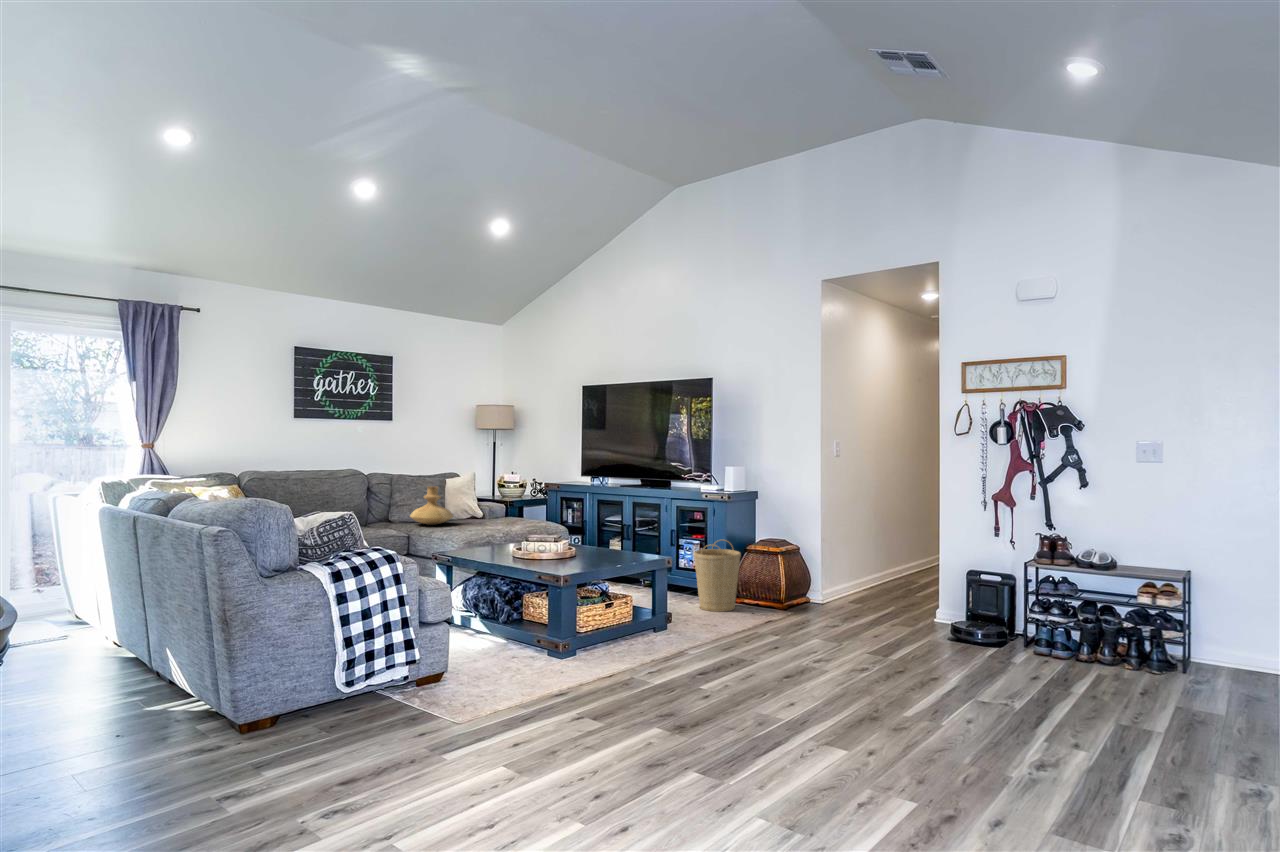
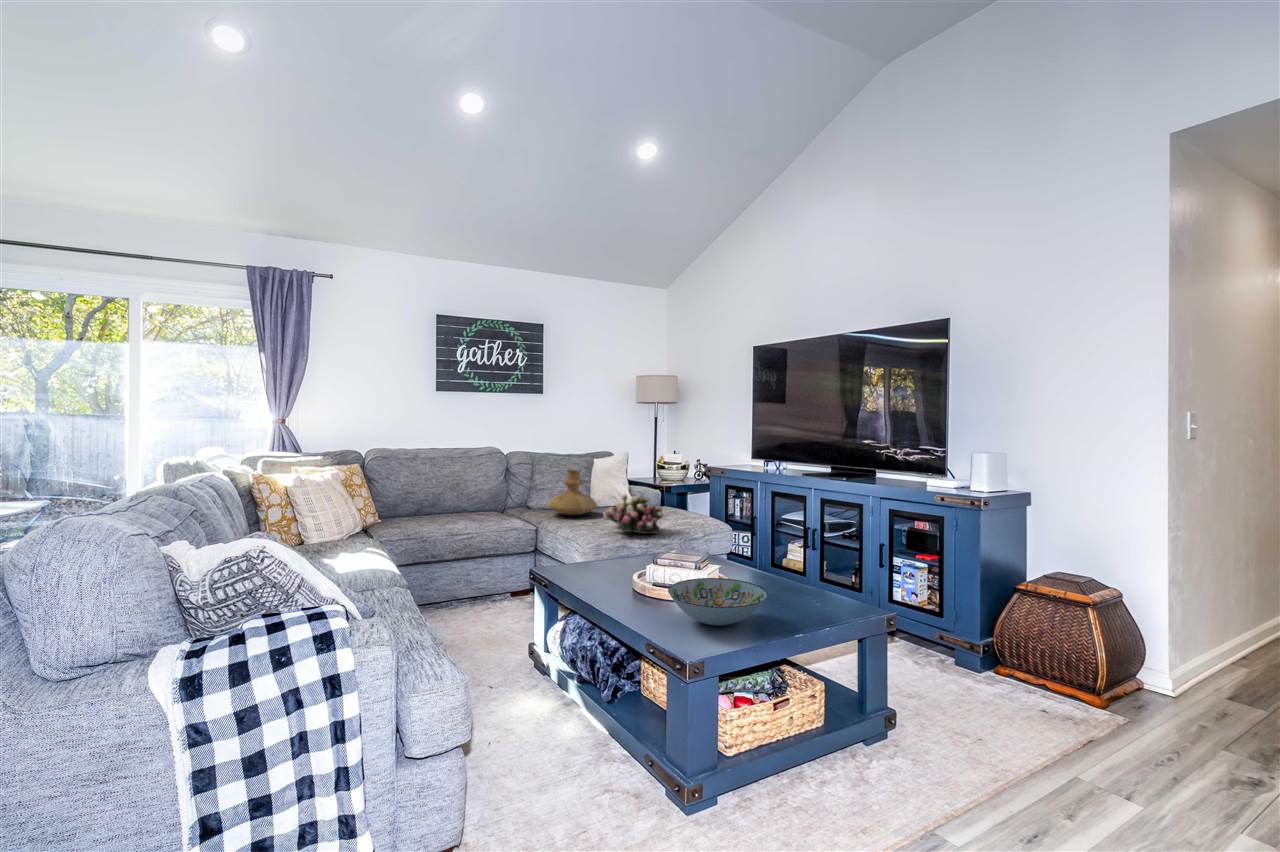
flower arrangement: none [468,502,516,532] -> present [603,494,663,534]
basket: present [694,540,741,612] -> none [918,568,1002,689]
decorative bowl: none [544,541,602,564] -> present [668,578,767,626]

